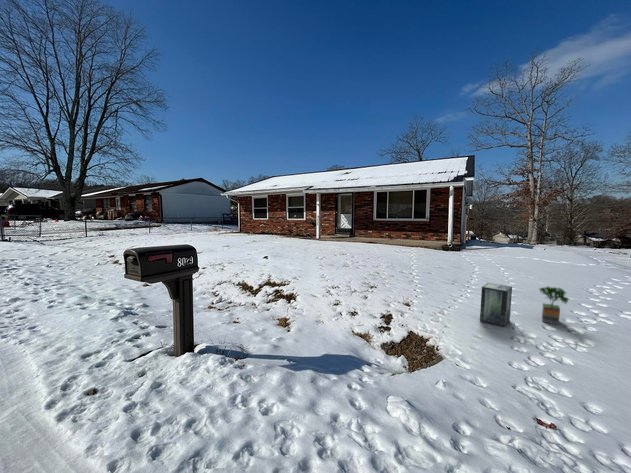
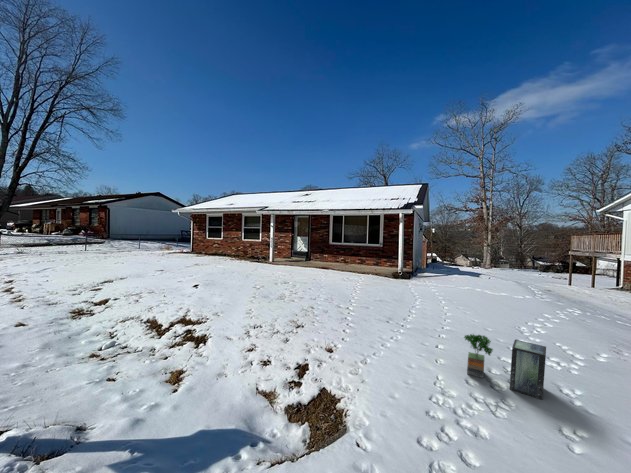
storage box: present [480,283,512,327] -> present [510,340,546,400]

